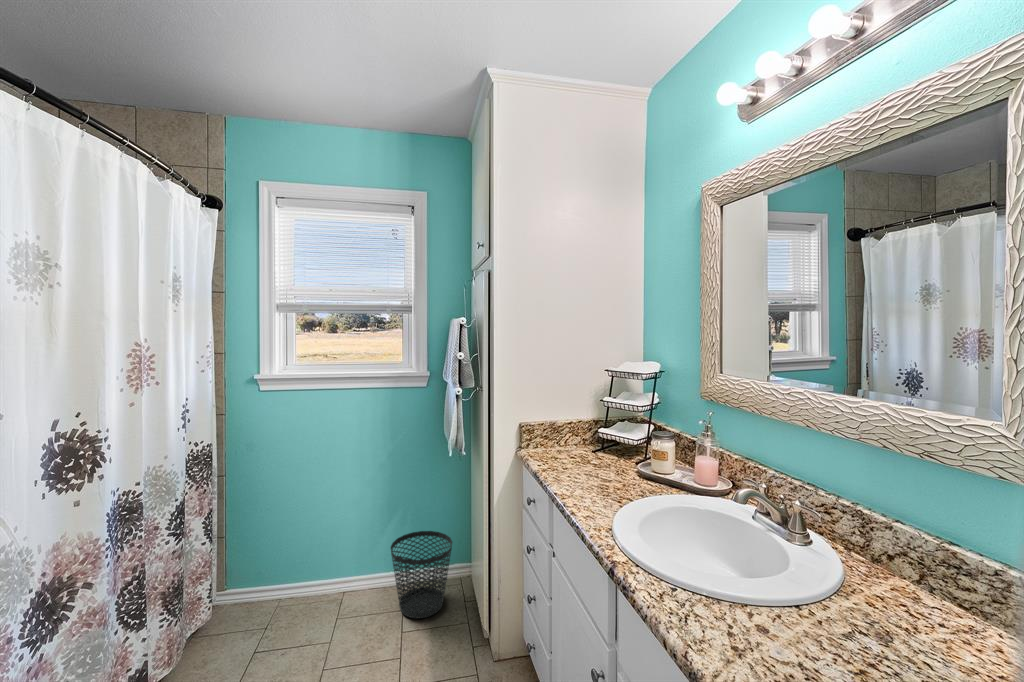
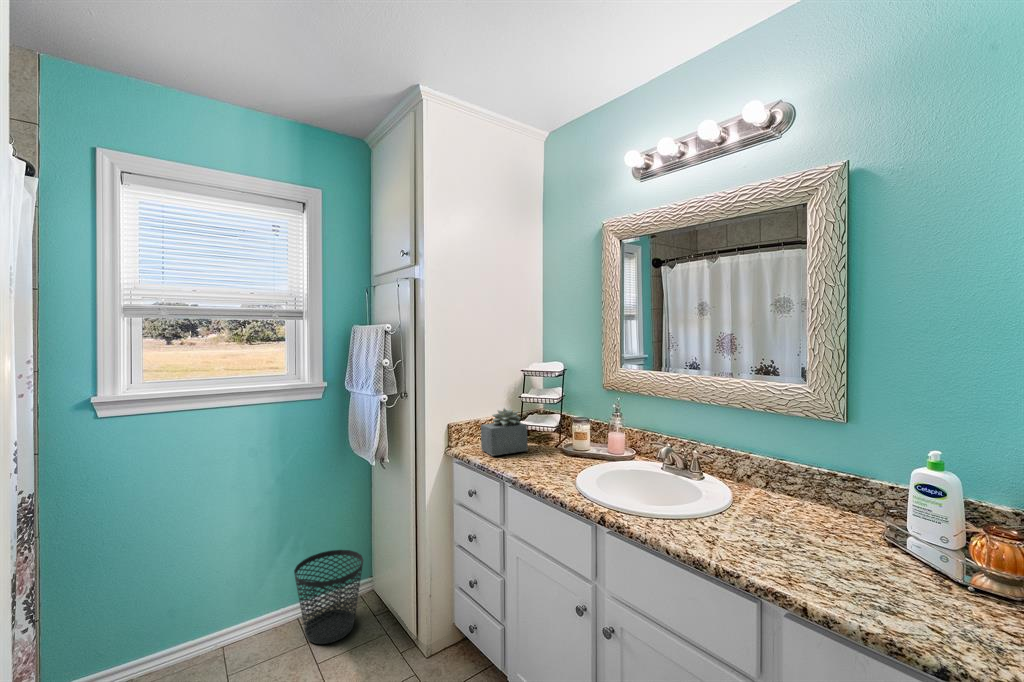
succulent plant: none [551,411,599,464] -> present [481,409,528,456]

